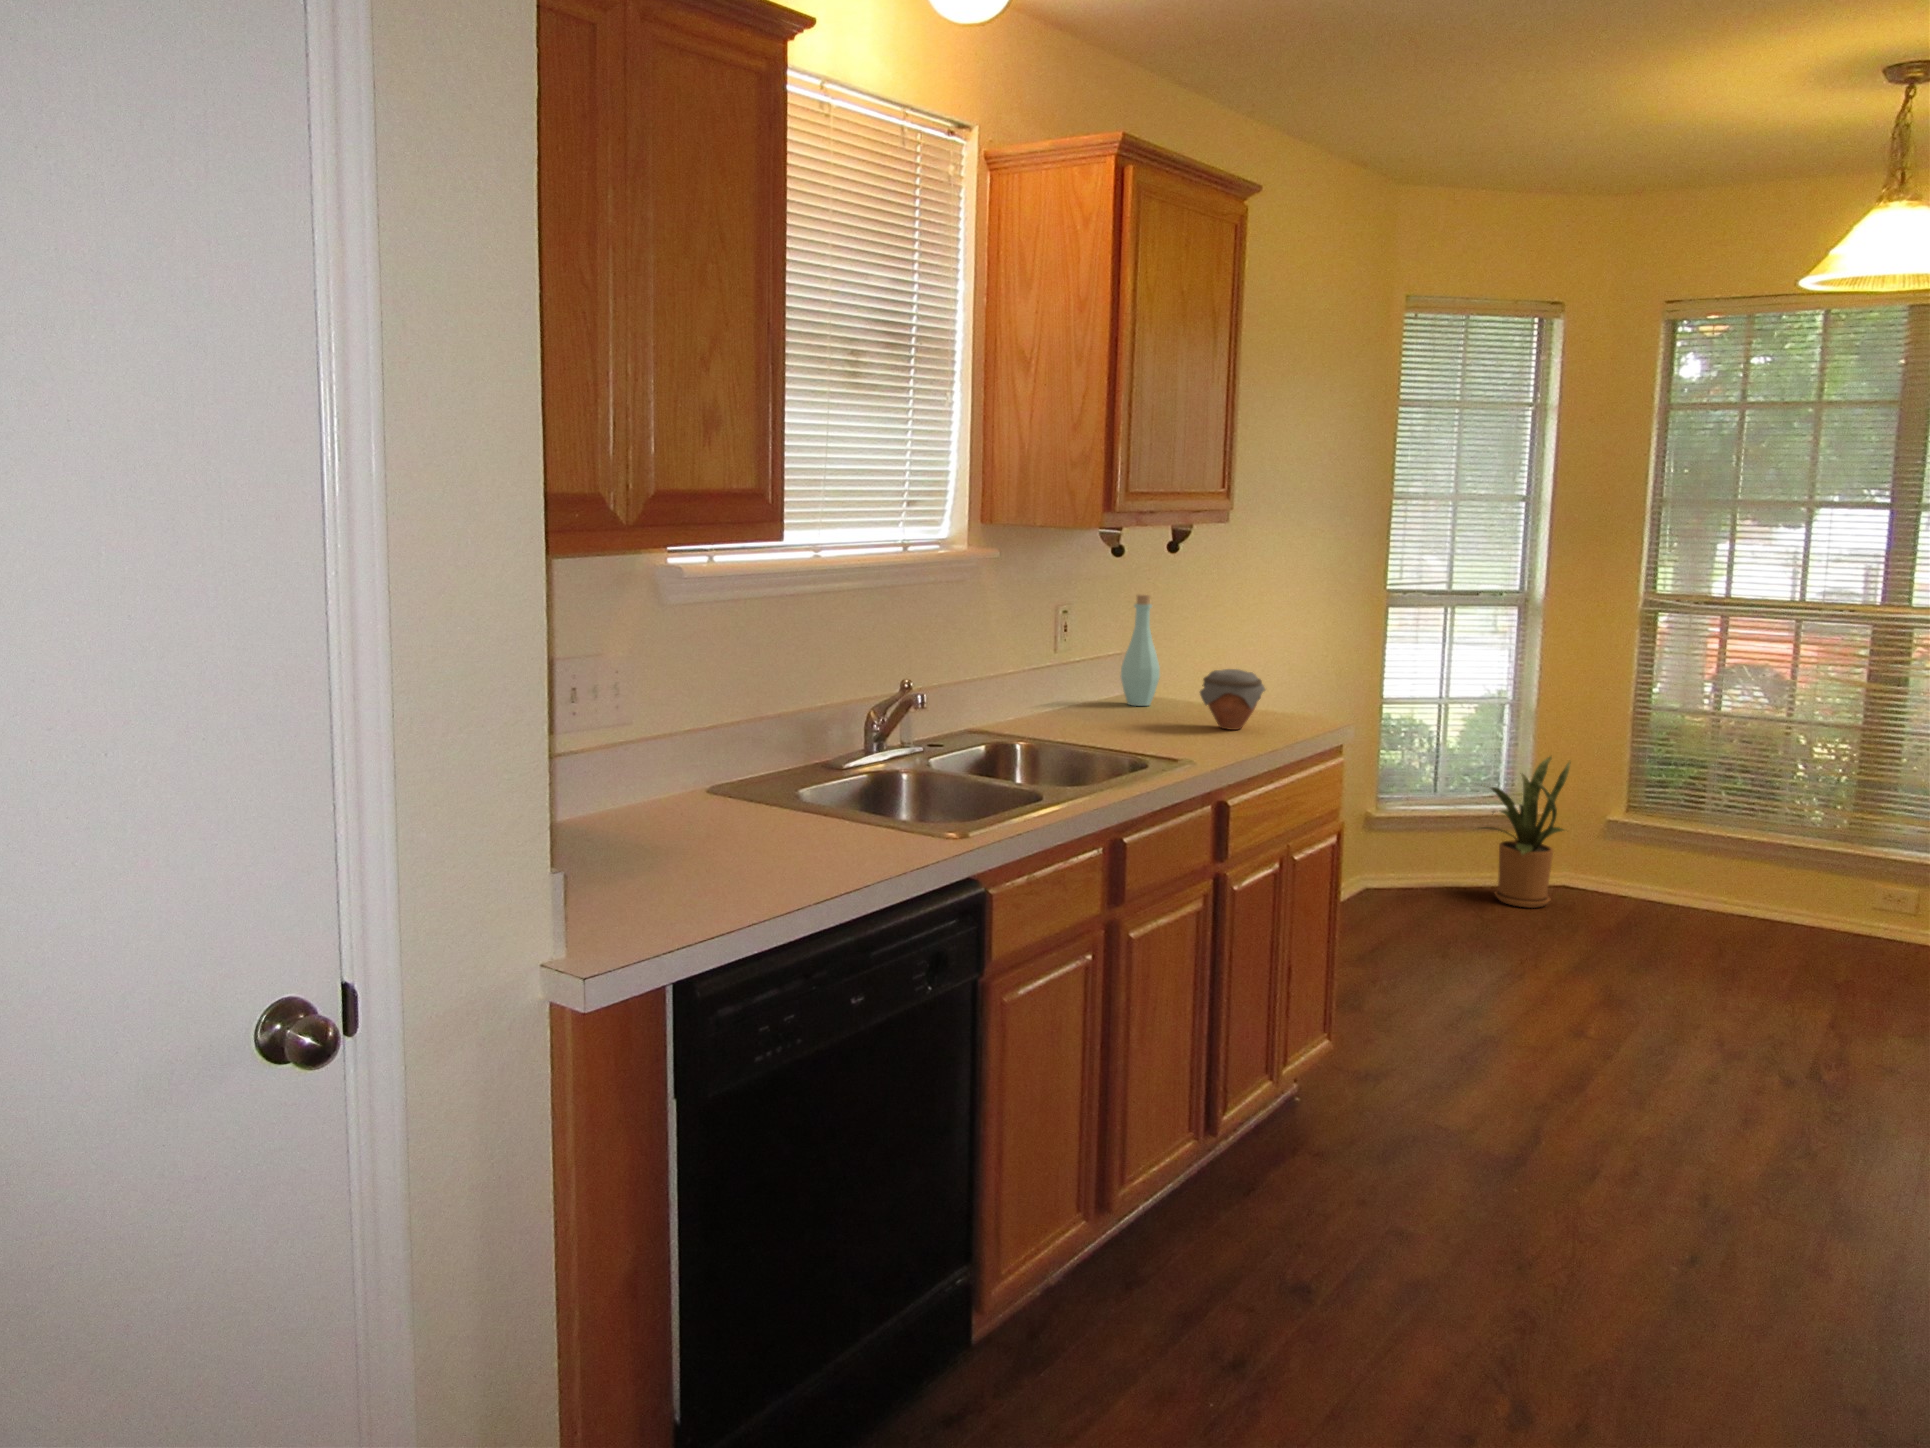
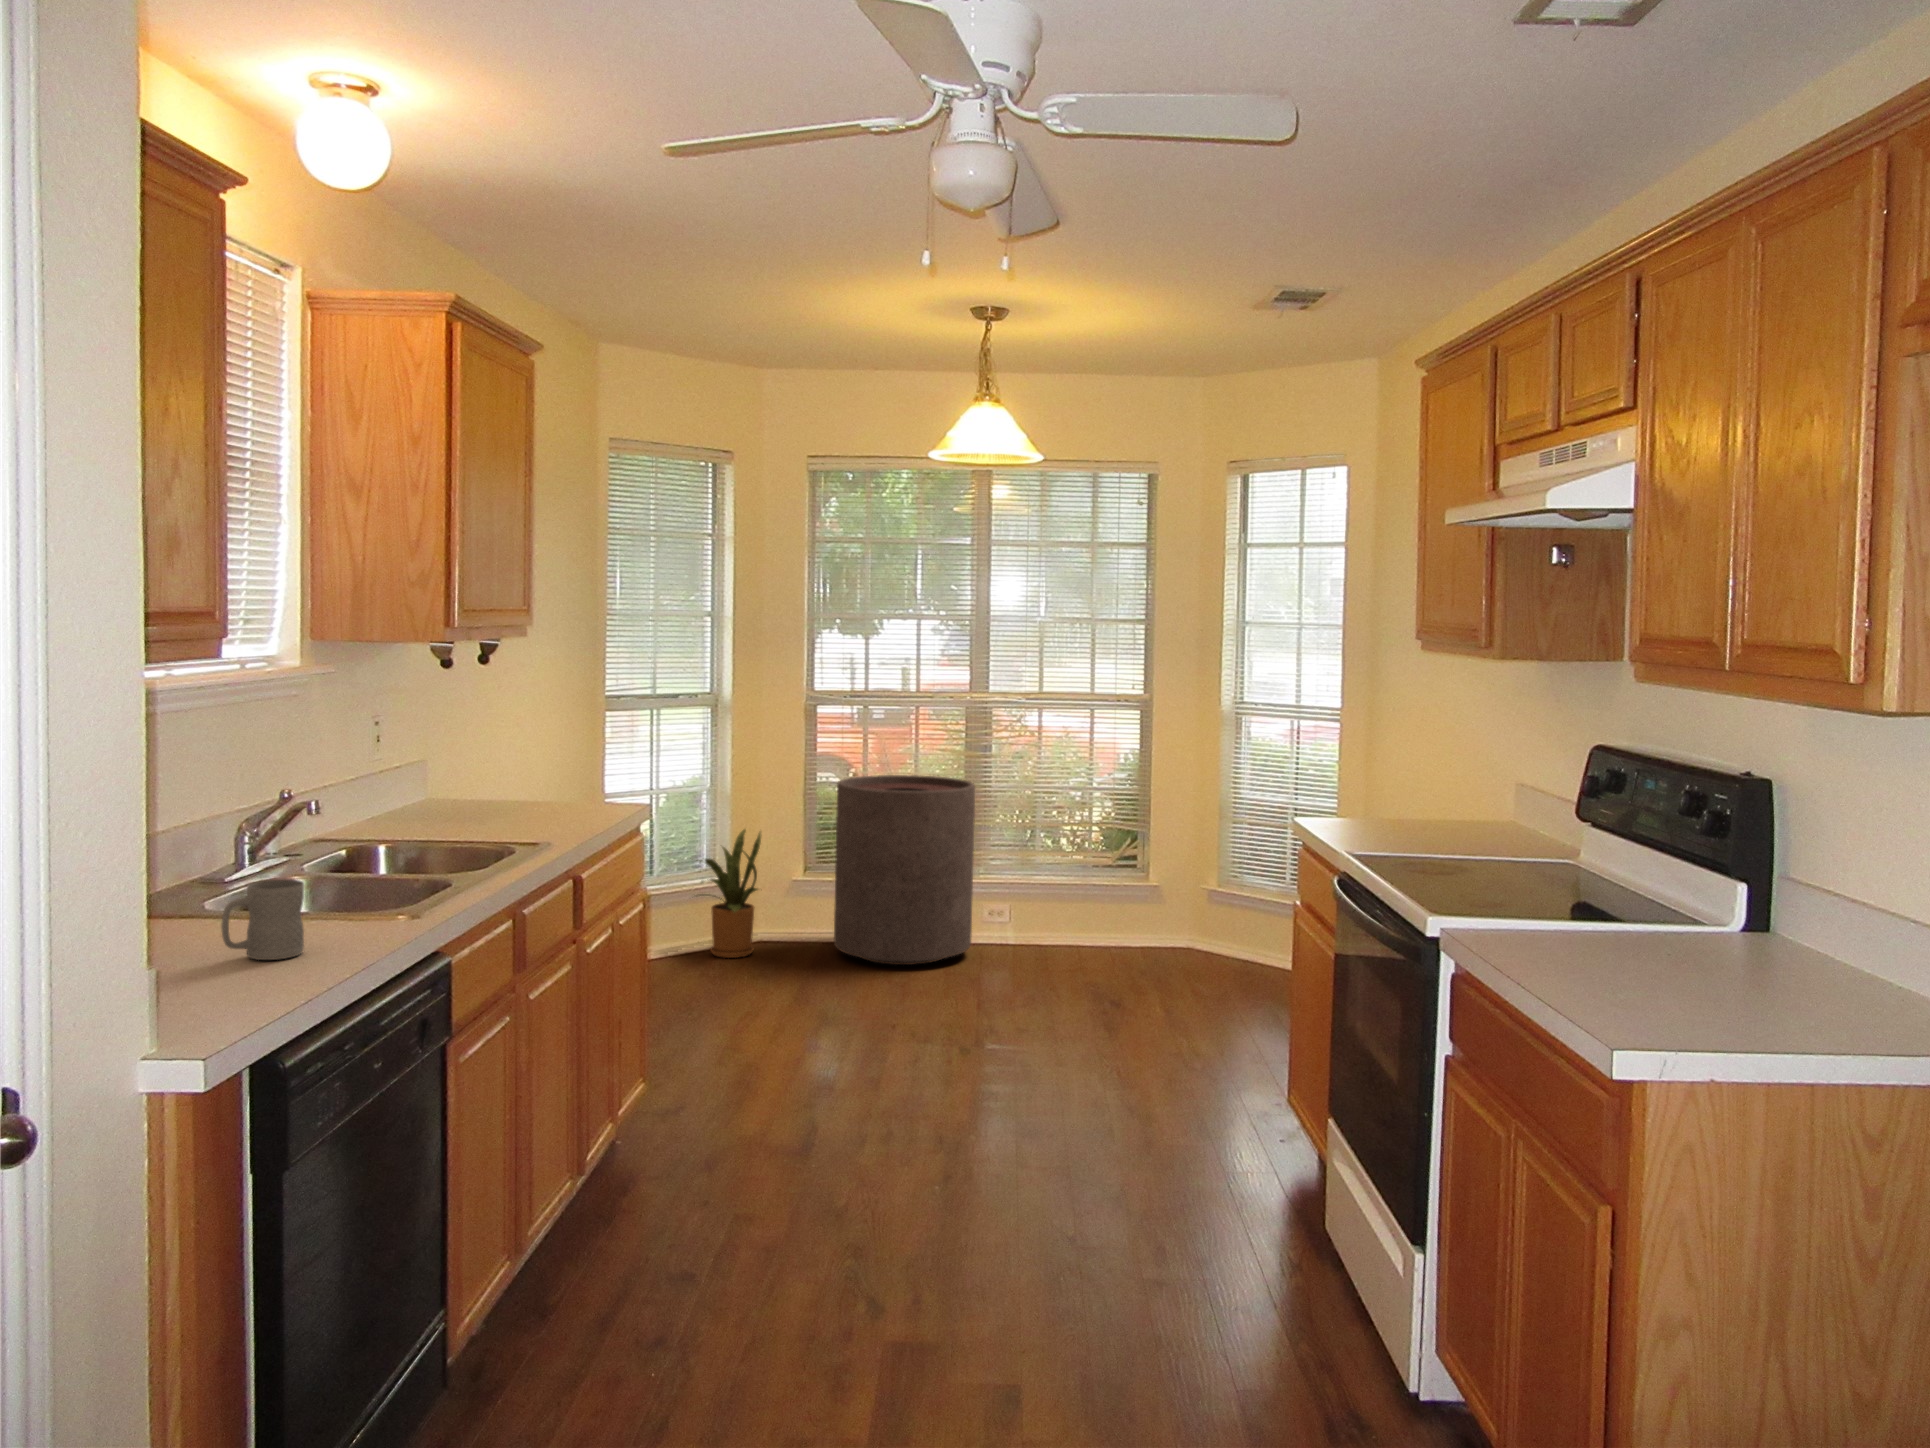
bottle: present [1121,595,1160,706] -> none [430,704,469,807]
jar: present [1200,669,1265,730] -> none [525,766,582,819]
trash can: none [1656,706,1885,958] -> present [834,775,975,965]
mug: none [746,776,825,861] -> present [221,879,304,960]

